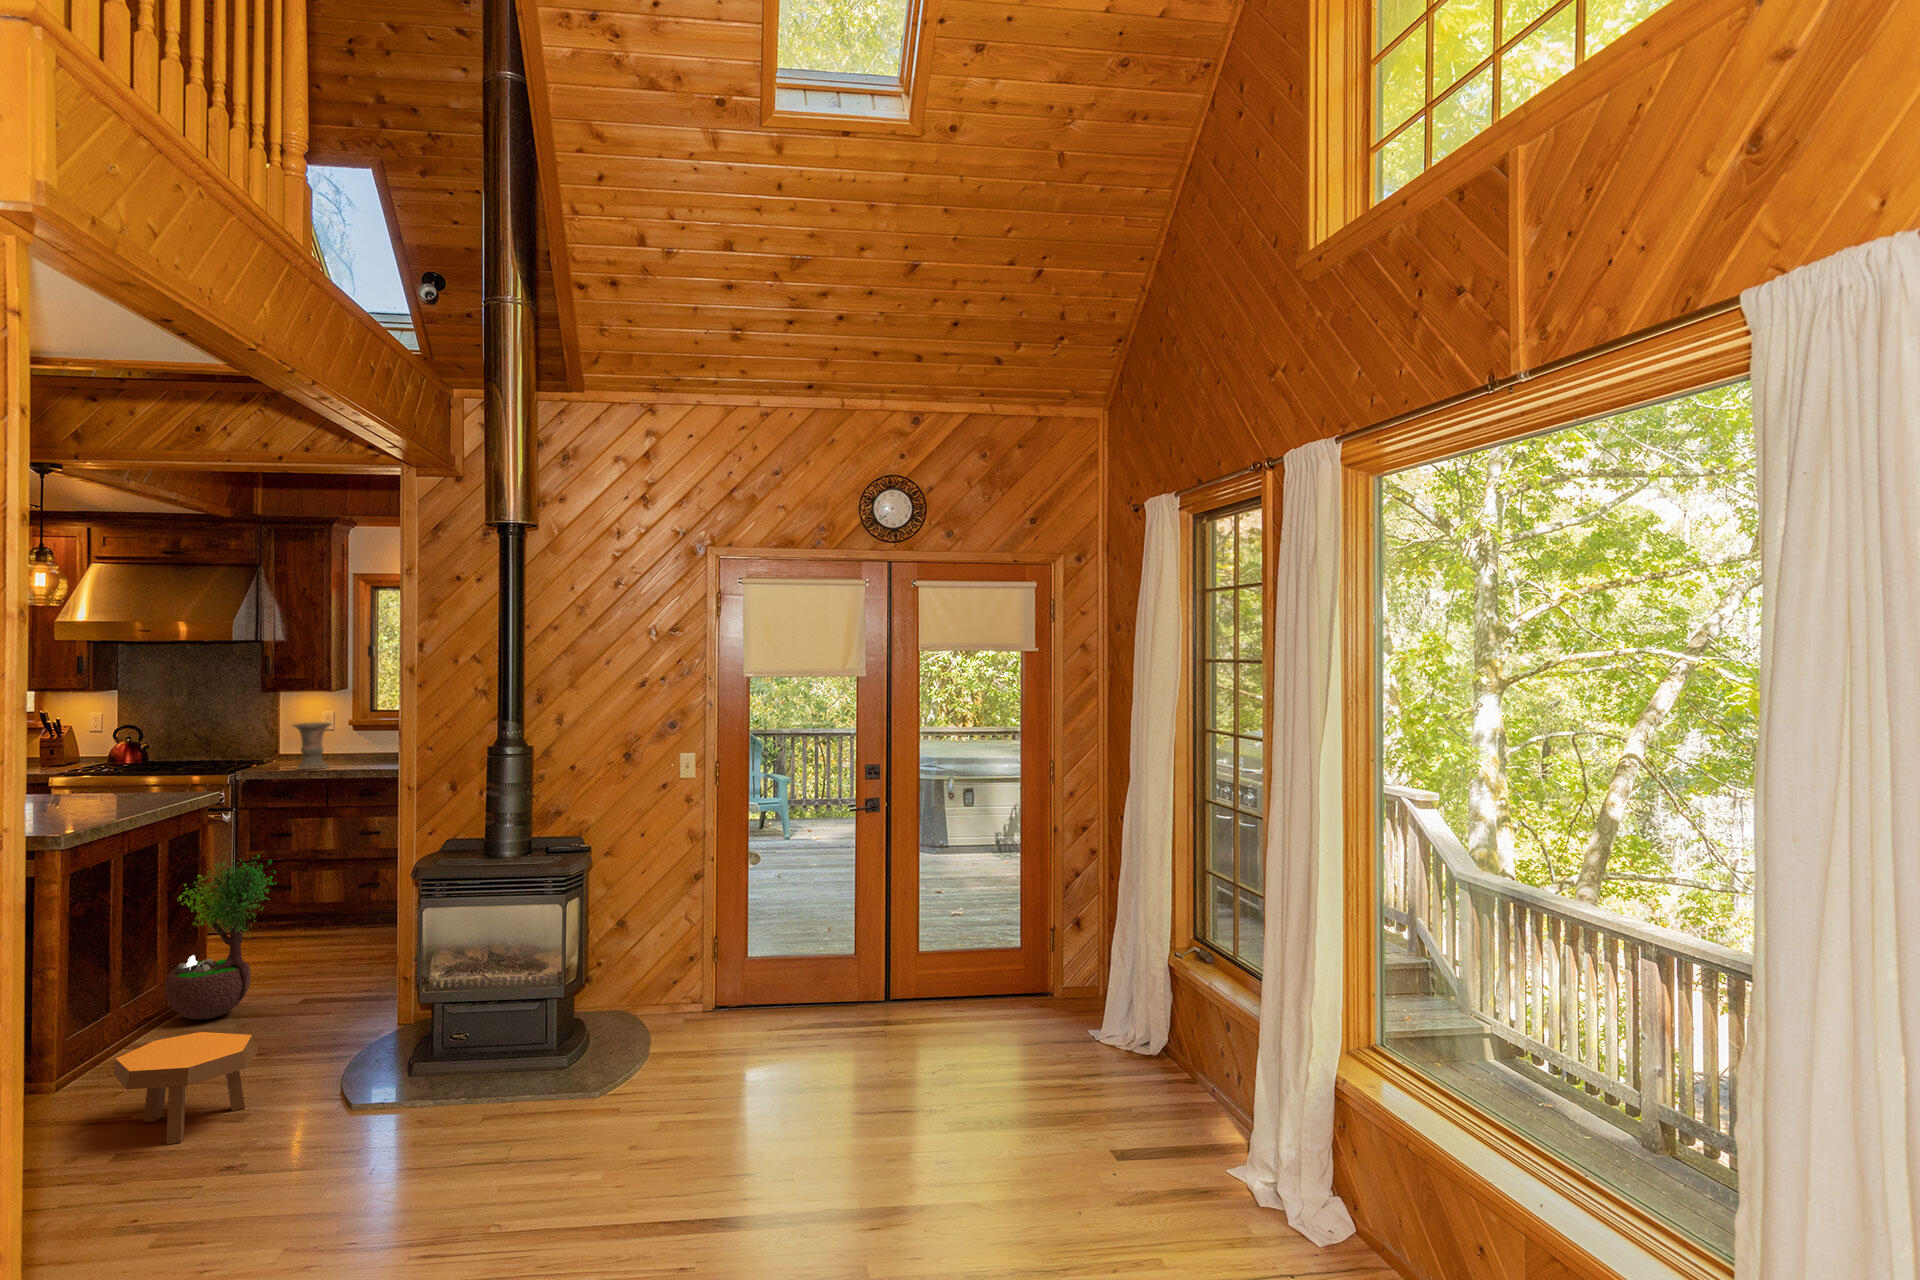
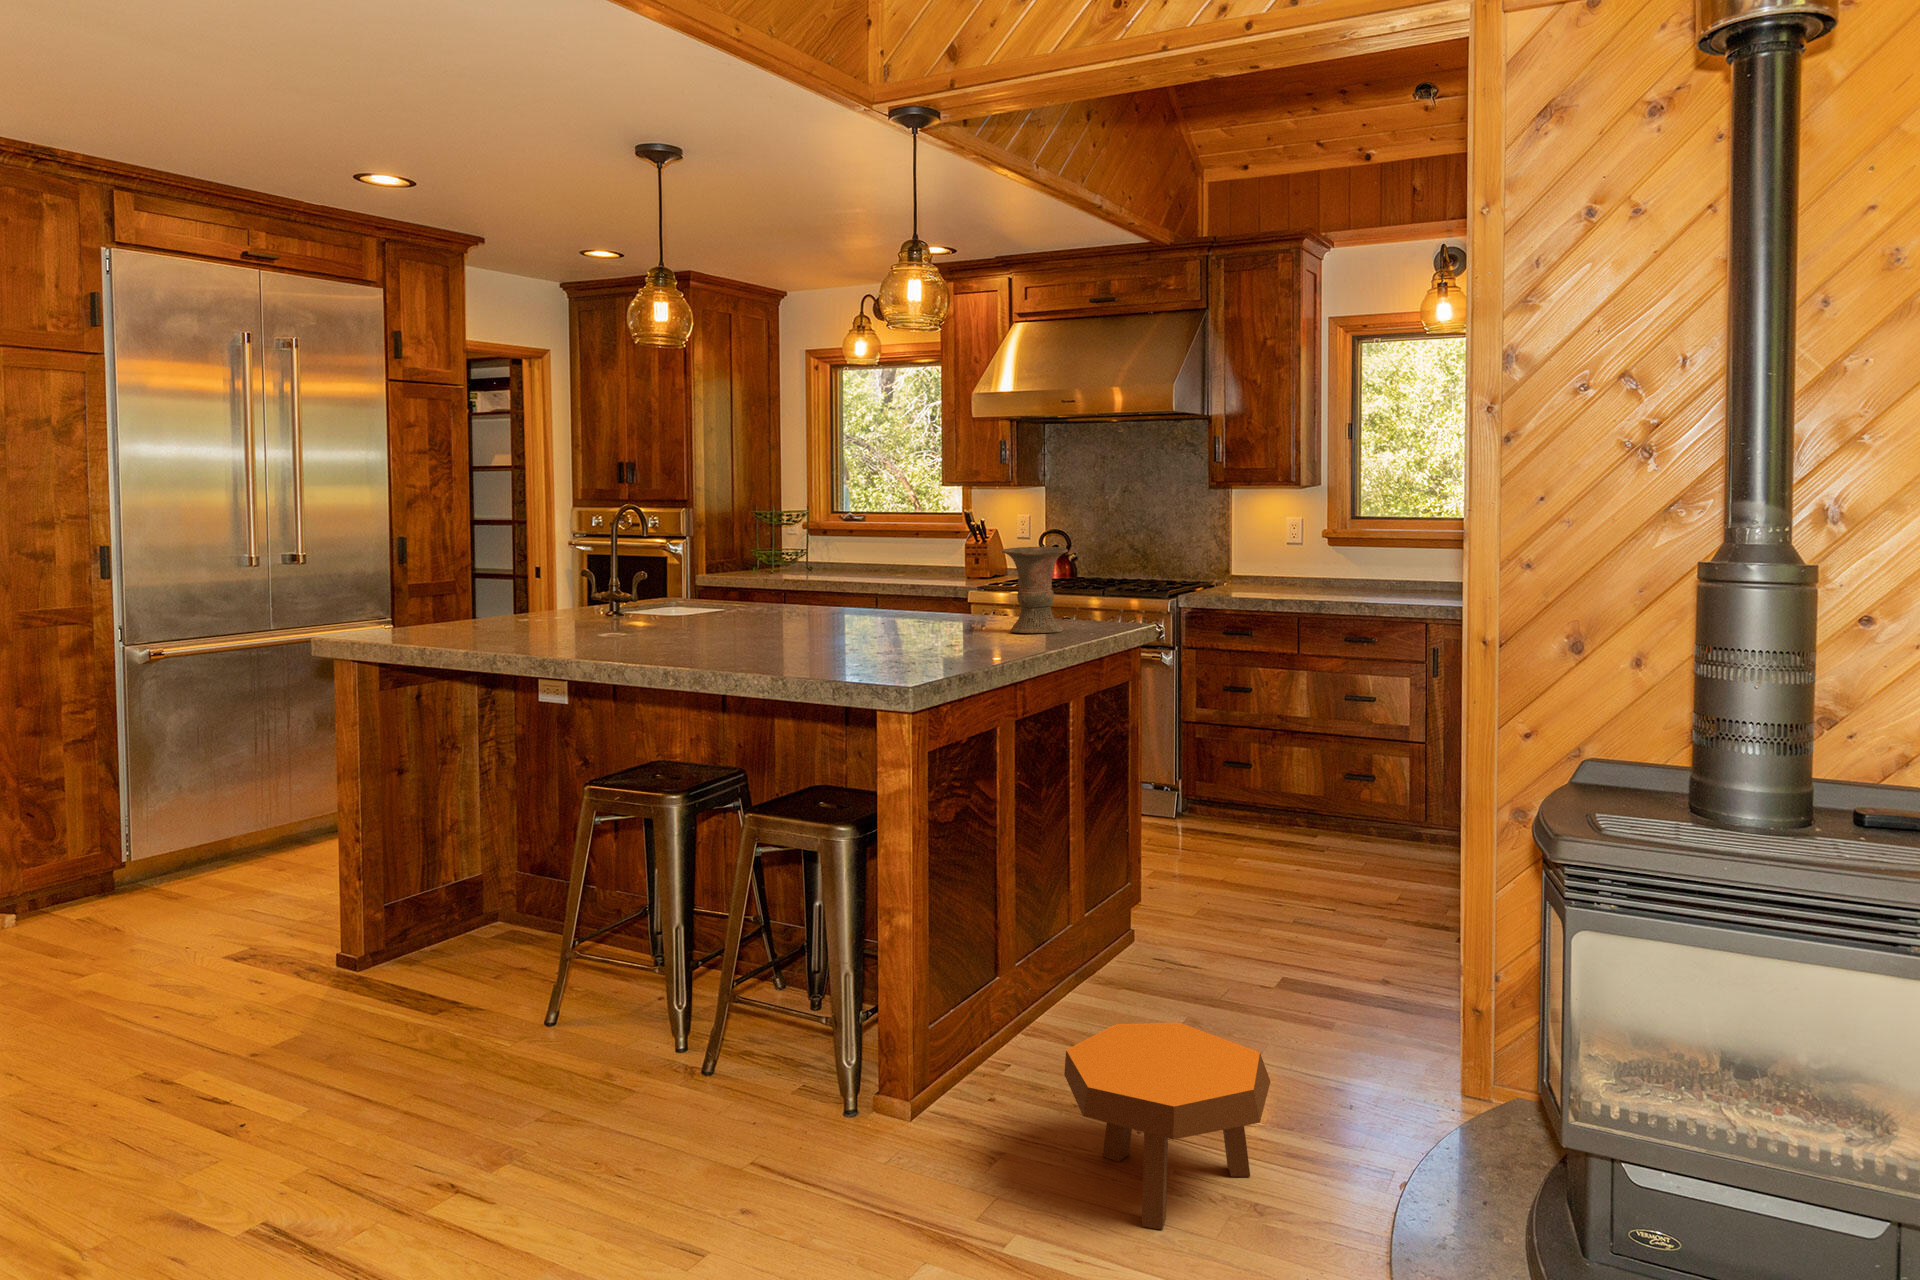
vase: present [293,723,331,770] -> present [1002,547,1068,633]
potted tree: present [165,853,277,1020] -> none [1113,716,1257,961]

